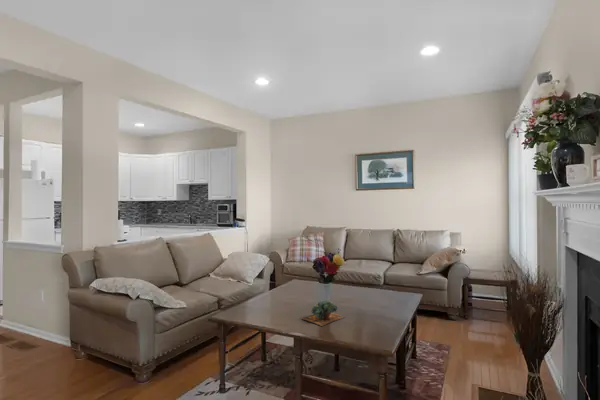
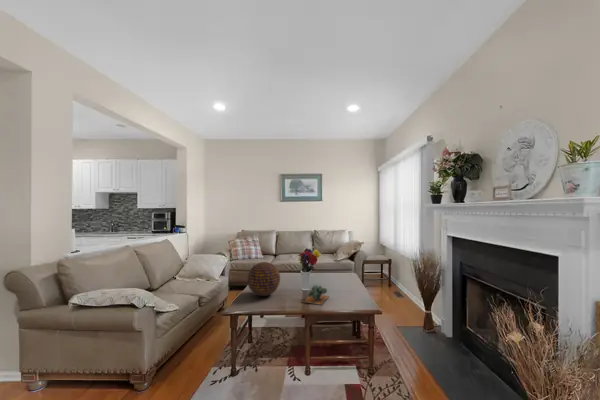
decorative orb: none [249,265,289,306] -> present [247,262,280,296]

